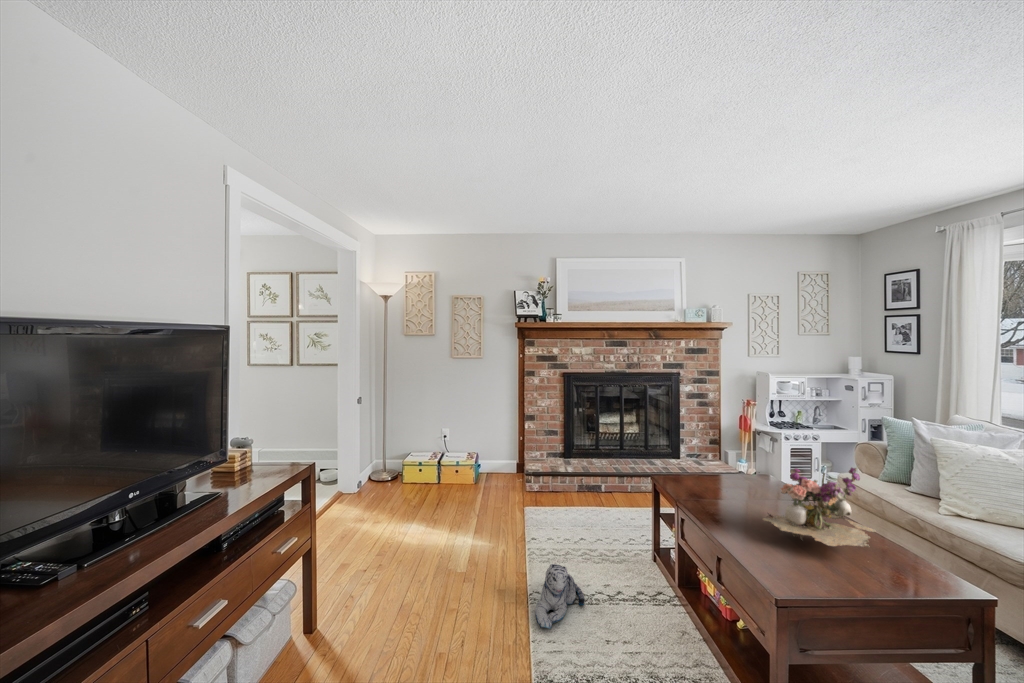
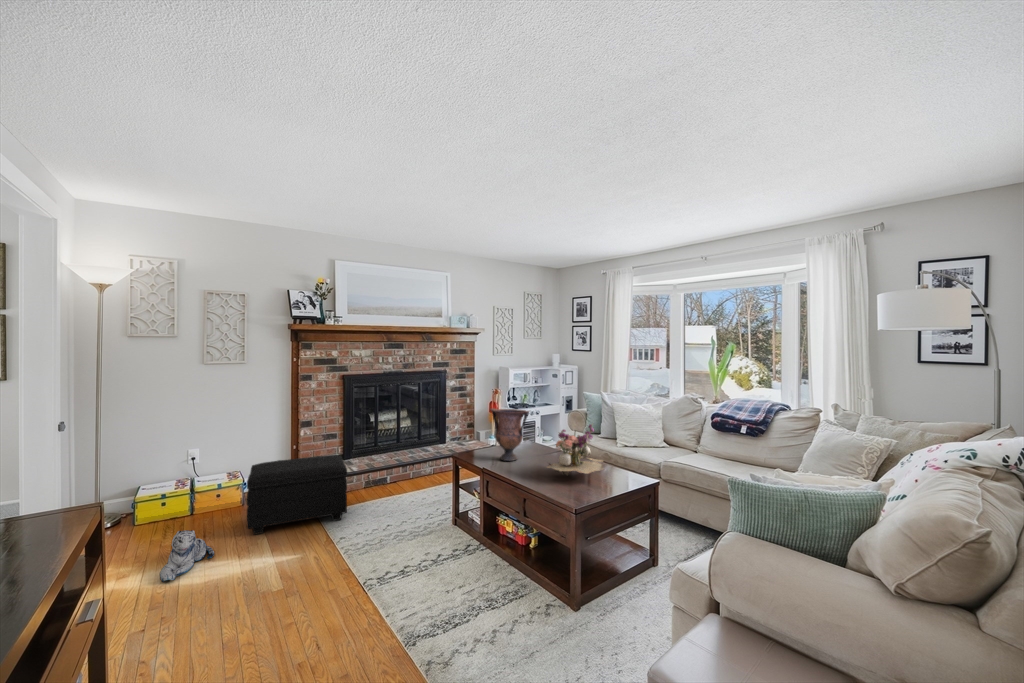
vase: none [697,424,754,498] -> present [490,408,529,461]
footstool: none [462,449,551,519] -> present [247,455,347,534]
plush toy: present [535,564,585,628] -> present [160,530,214,582]

